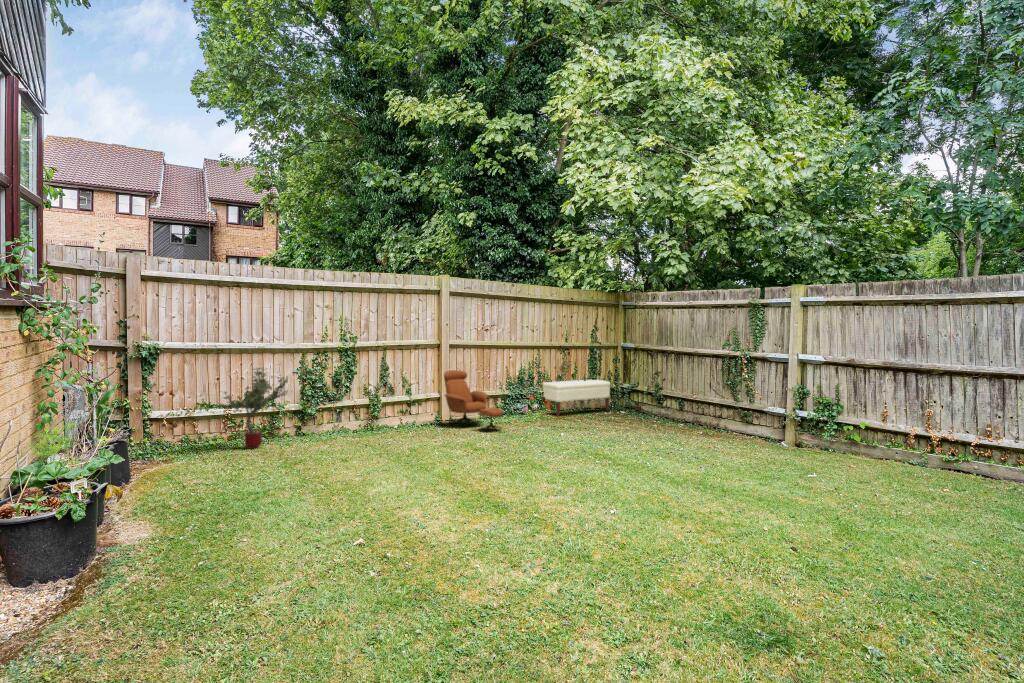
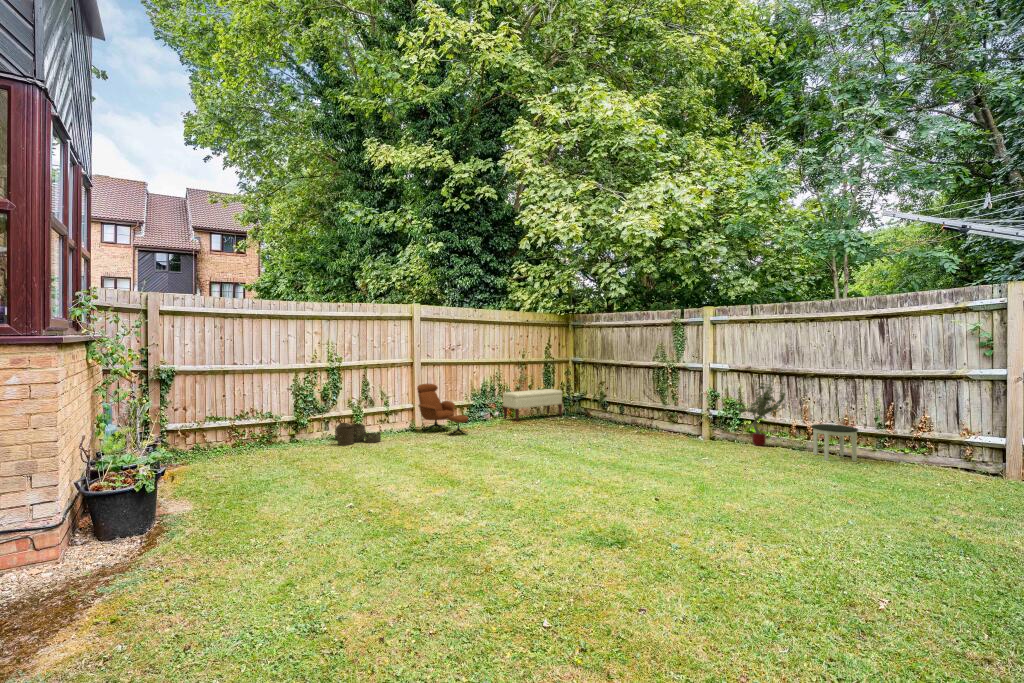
potted tree: present [217,367,288,448] -> present [735,383,785,446]
woven basket: none [348,412,401,441] -> present [335,423,381,446]
round table: none [942,434,1010,484] -> present [811,424,858,461]

